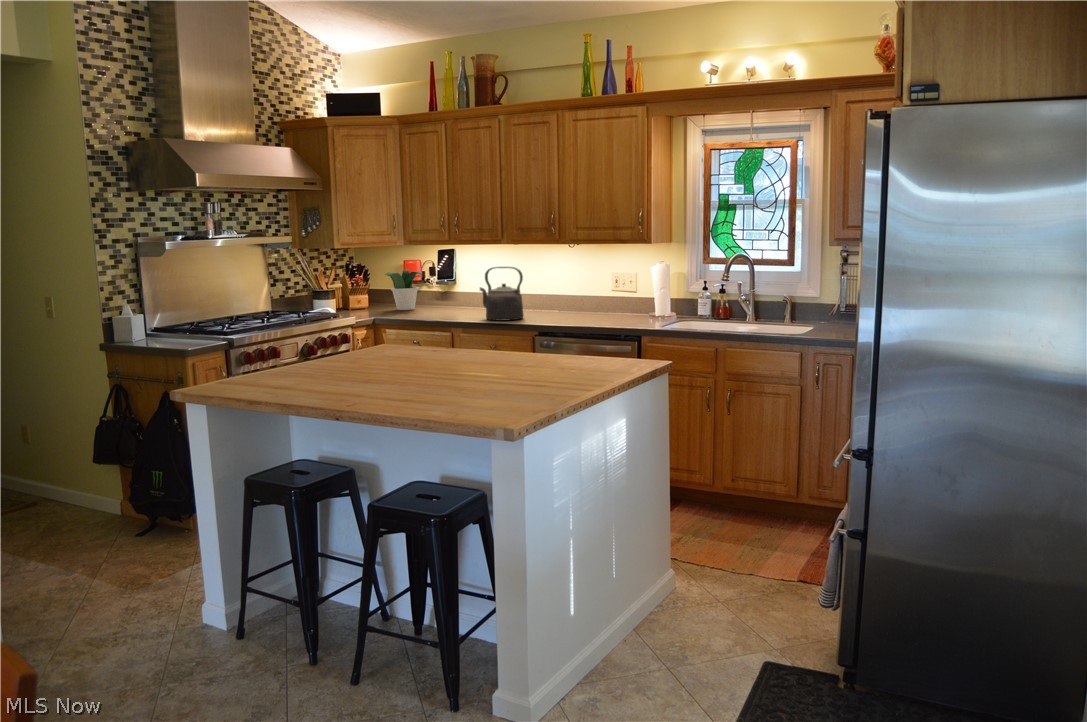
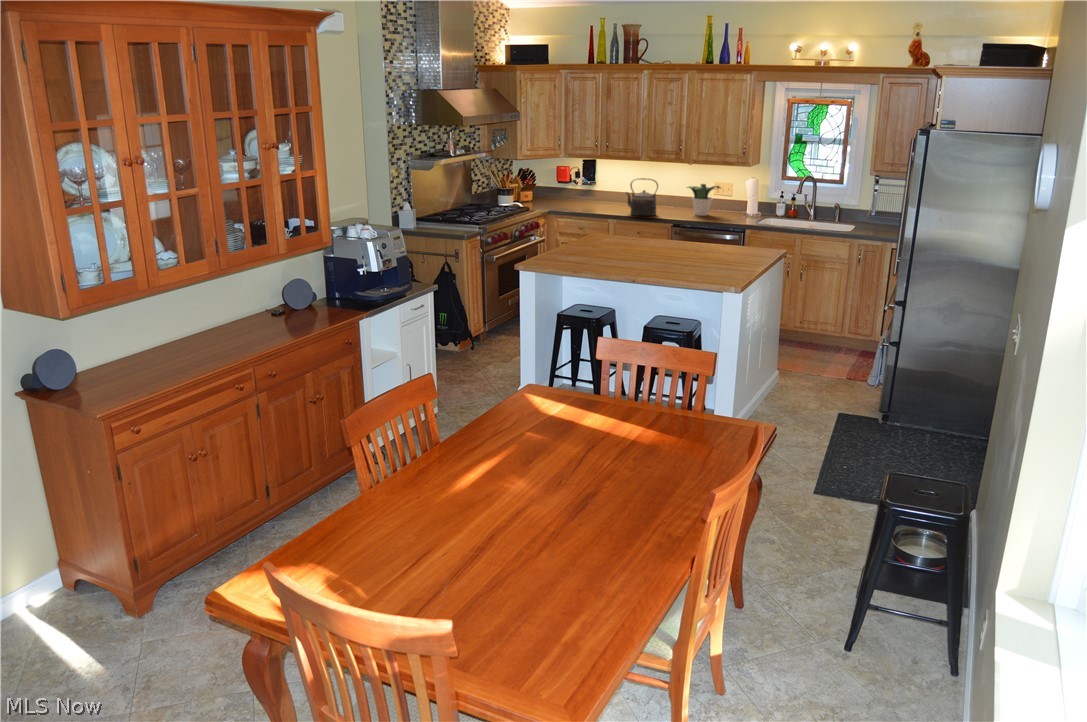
potted plant: present [385,270,423,310] -> present [688,184,721,216]

